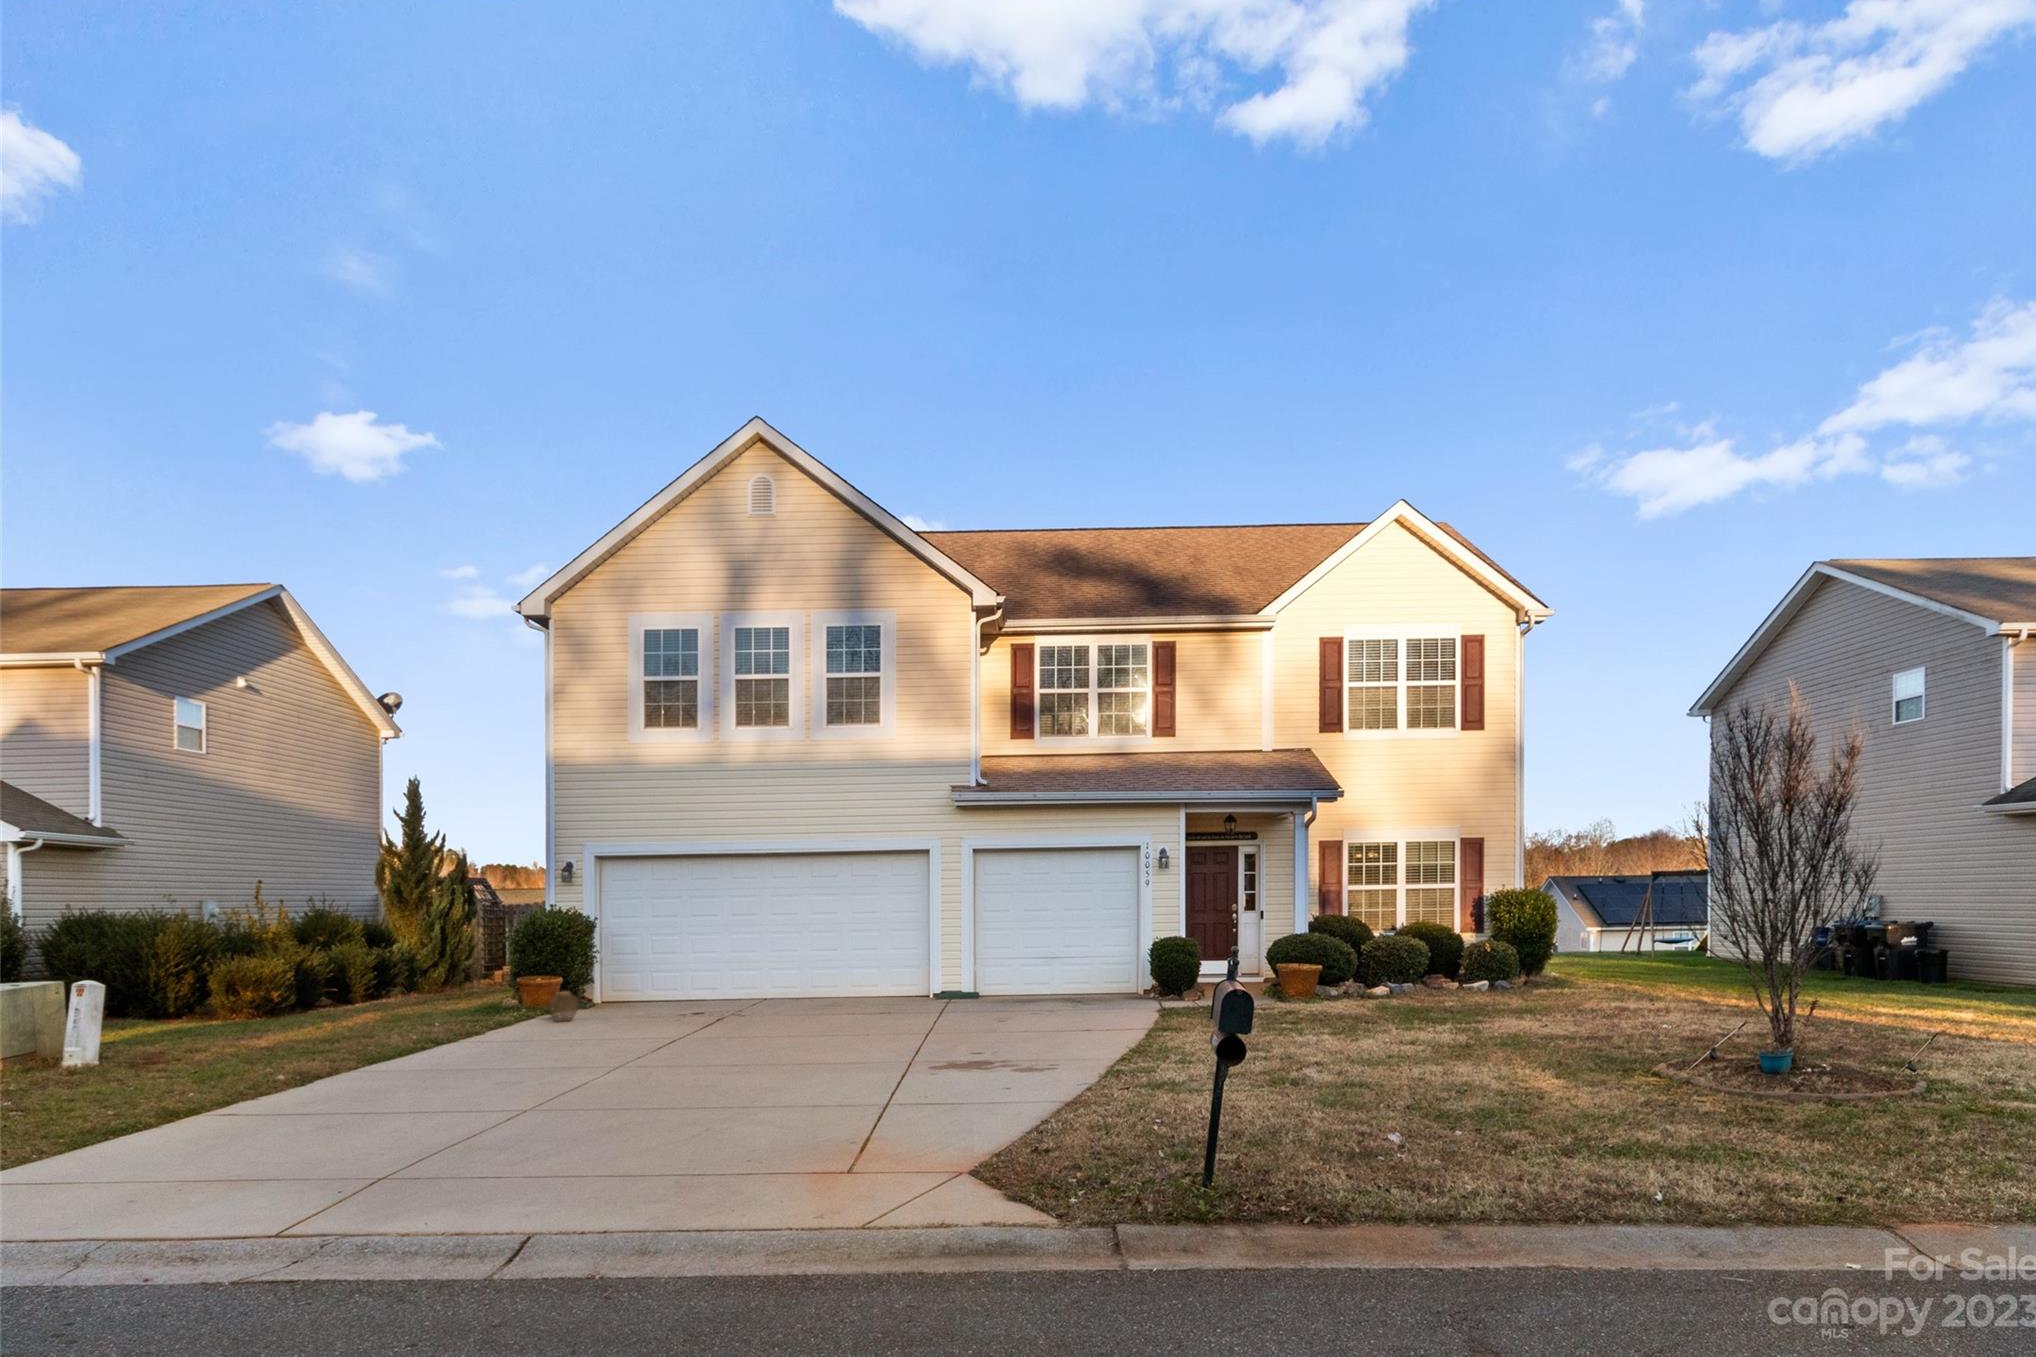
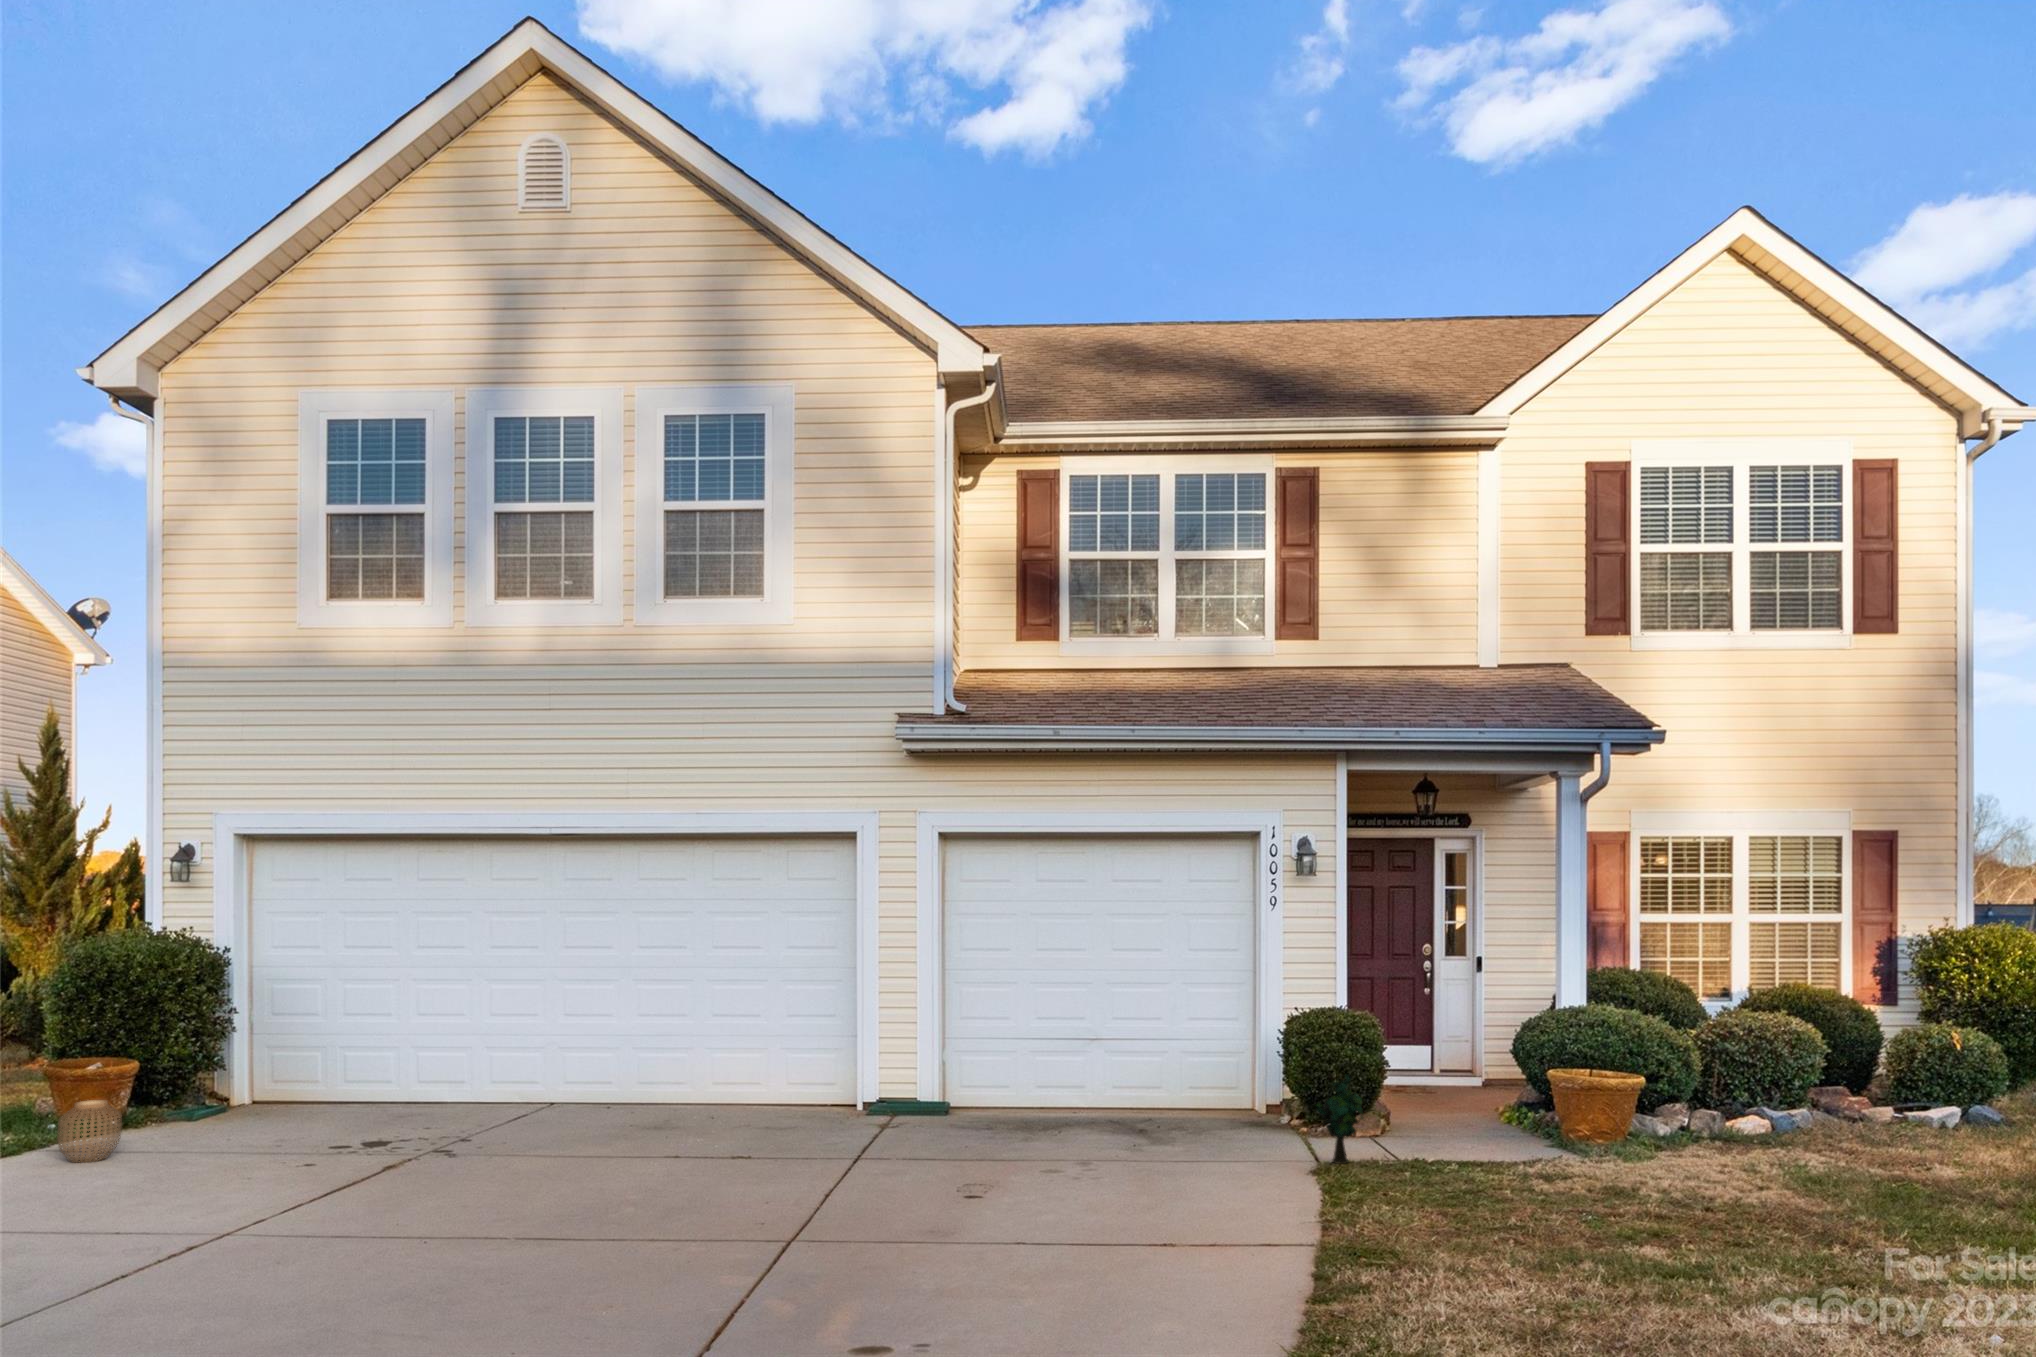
decorative plant: none [1166,966,1191,1008] -> present [1316,1074,1363,1164]

